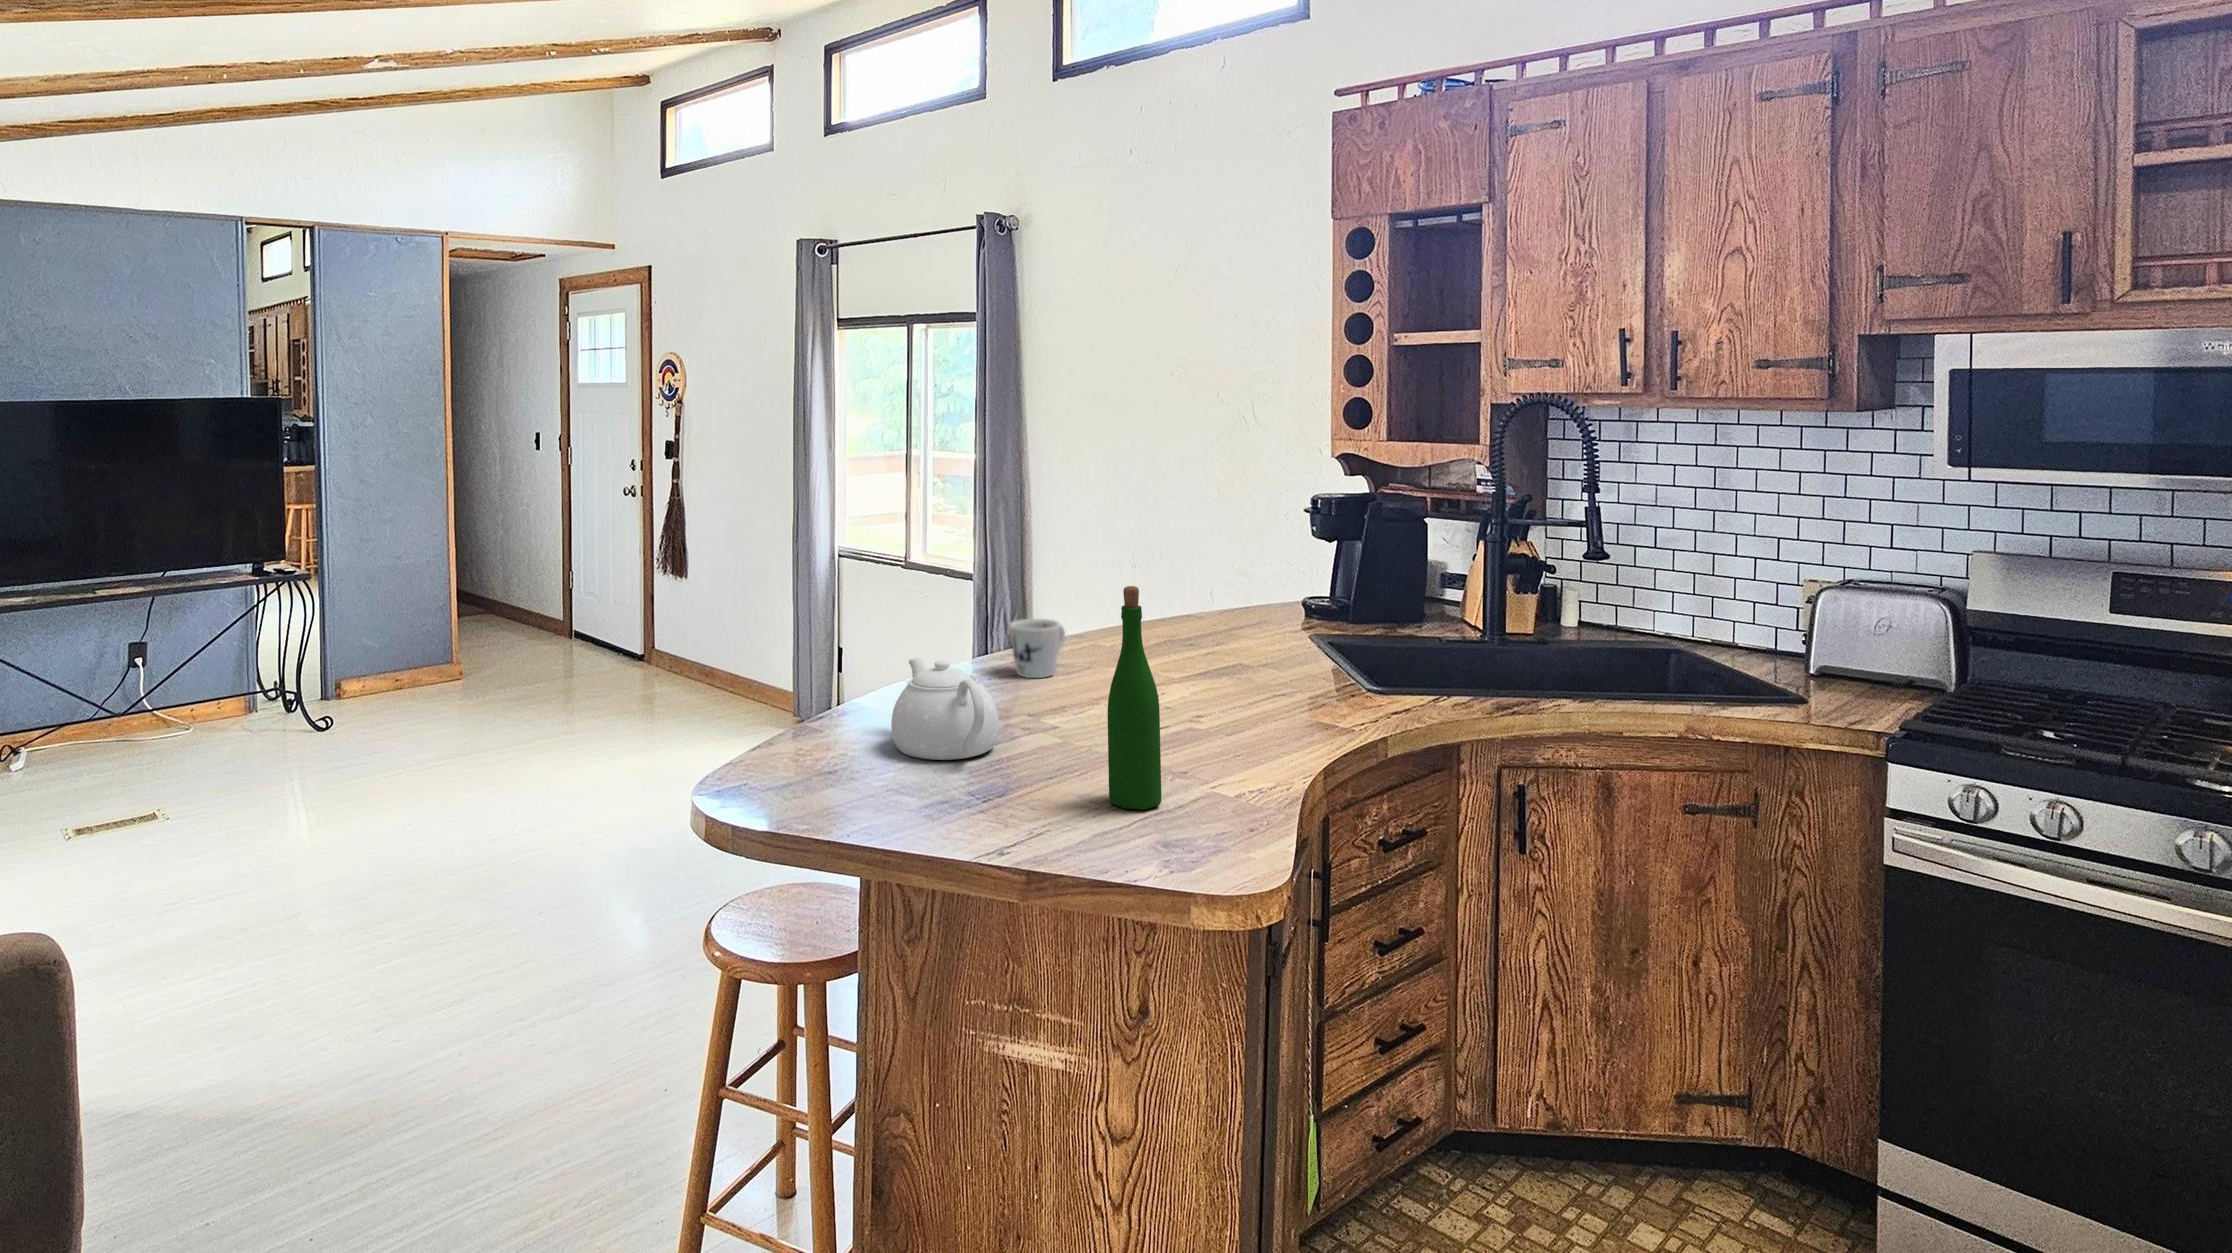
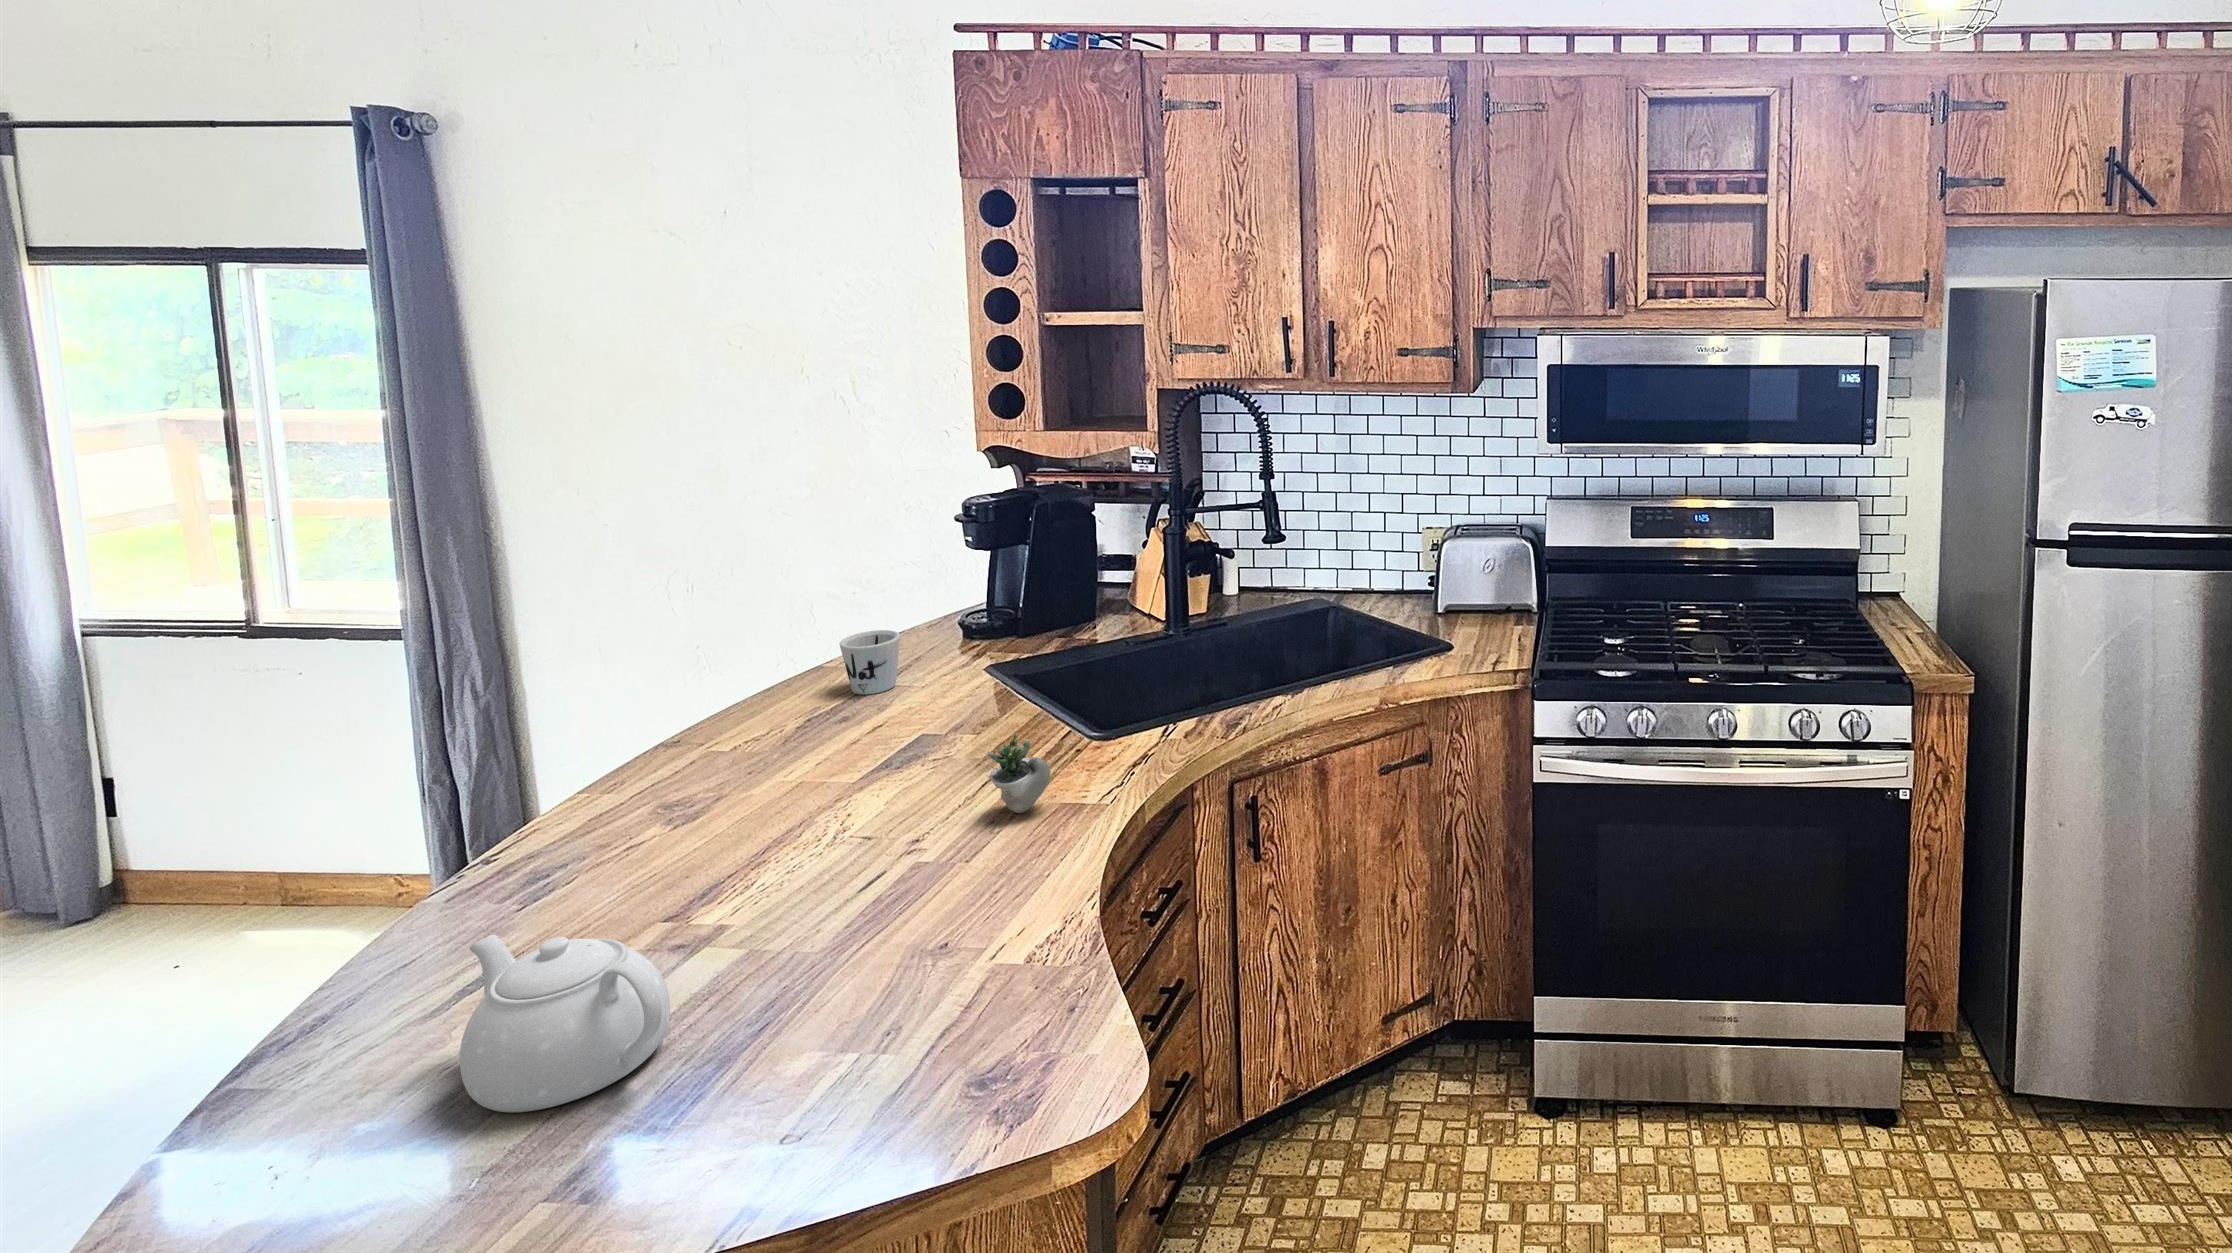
wine bottle: present [1107,586,1161,809] -> none [889,781,978,1075]
mug: present [1008,619,1065,678] -> present [840,630,900,695]
succulent plant: none [1253,643,1313,712] -> present [988,733,1073,813]

